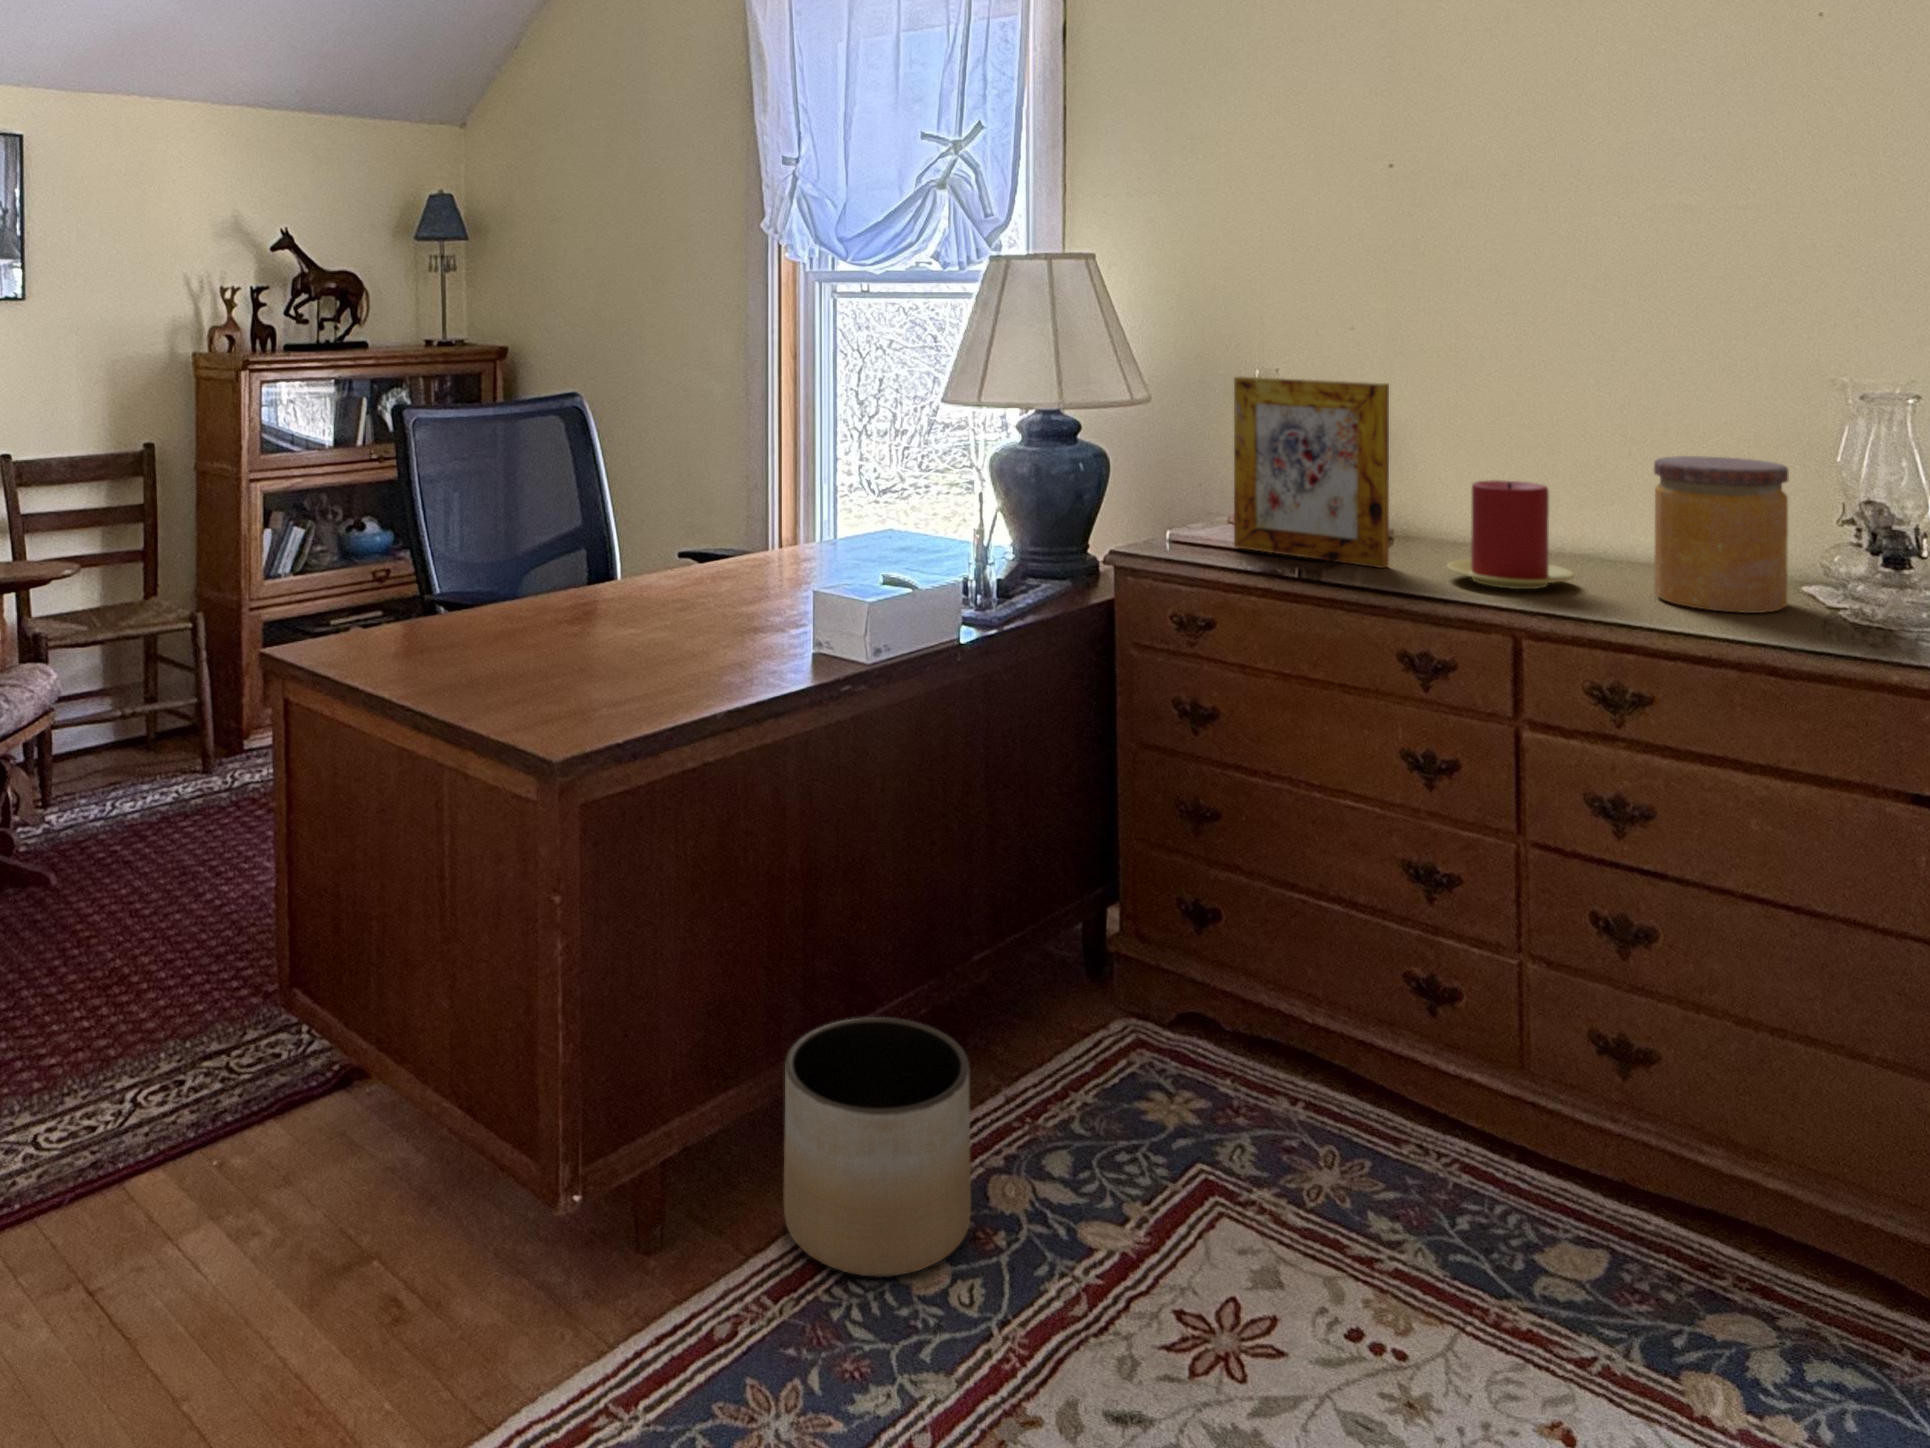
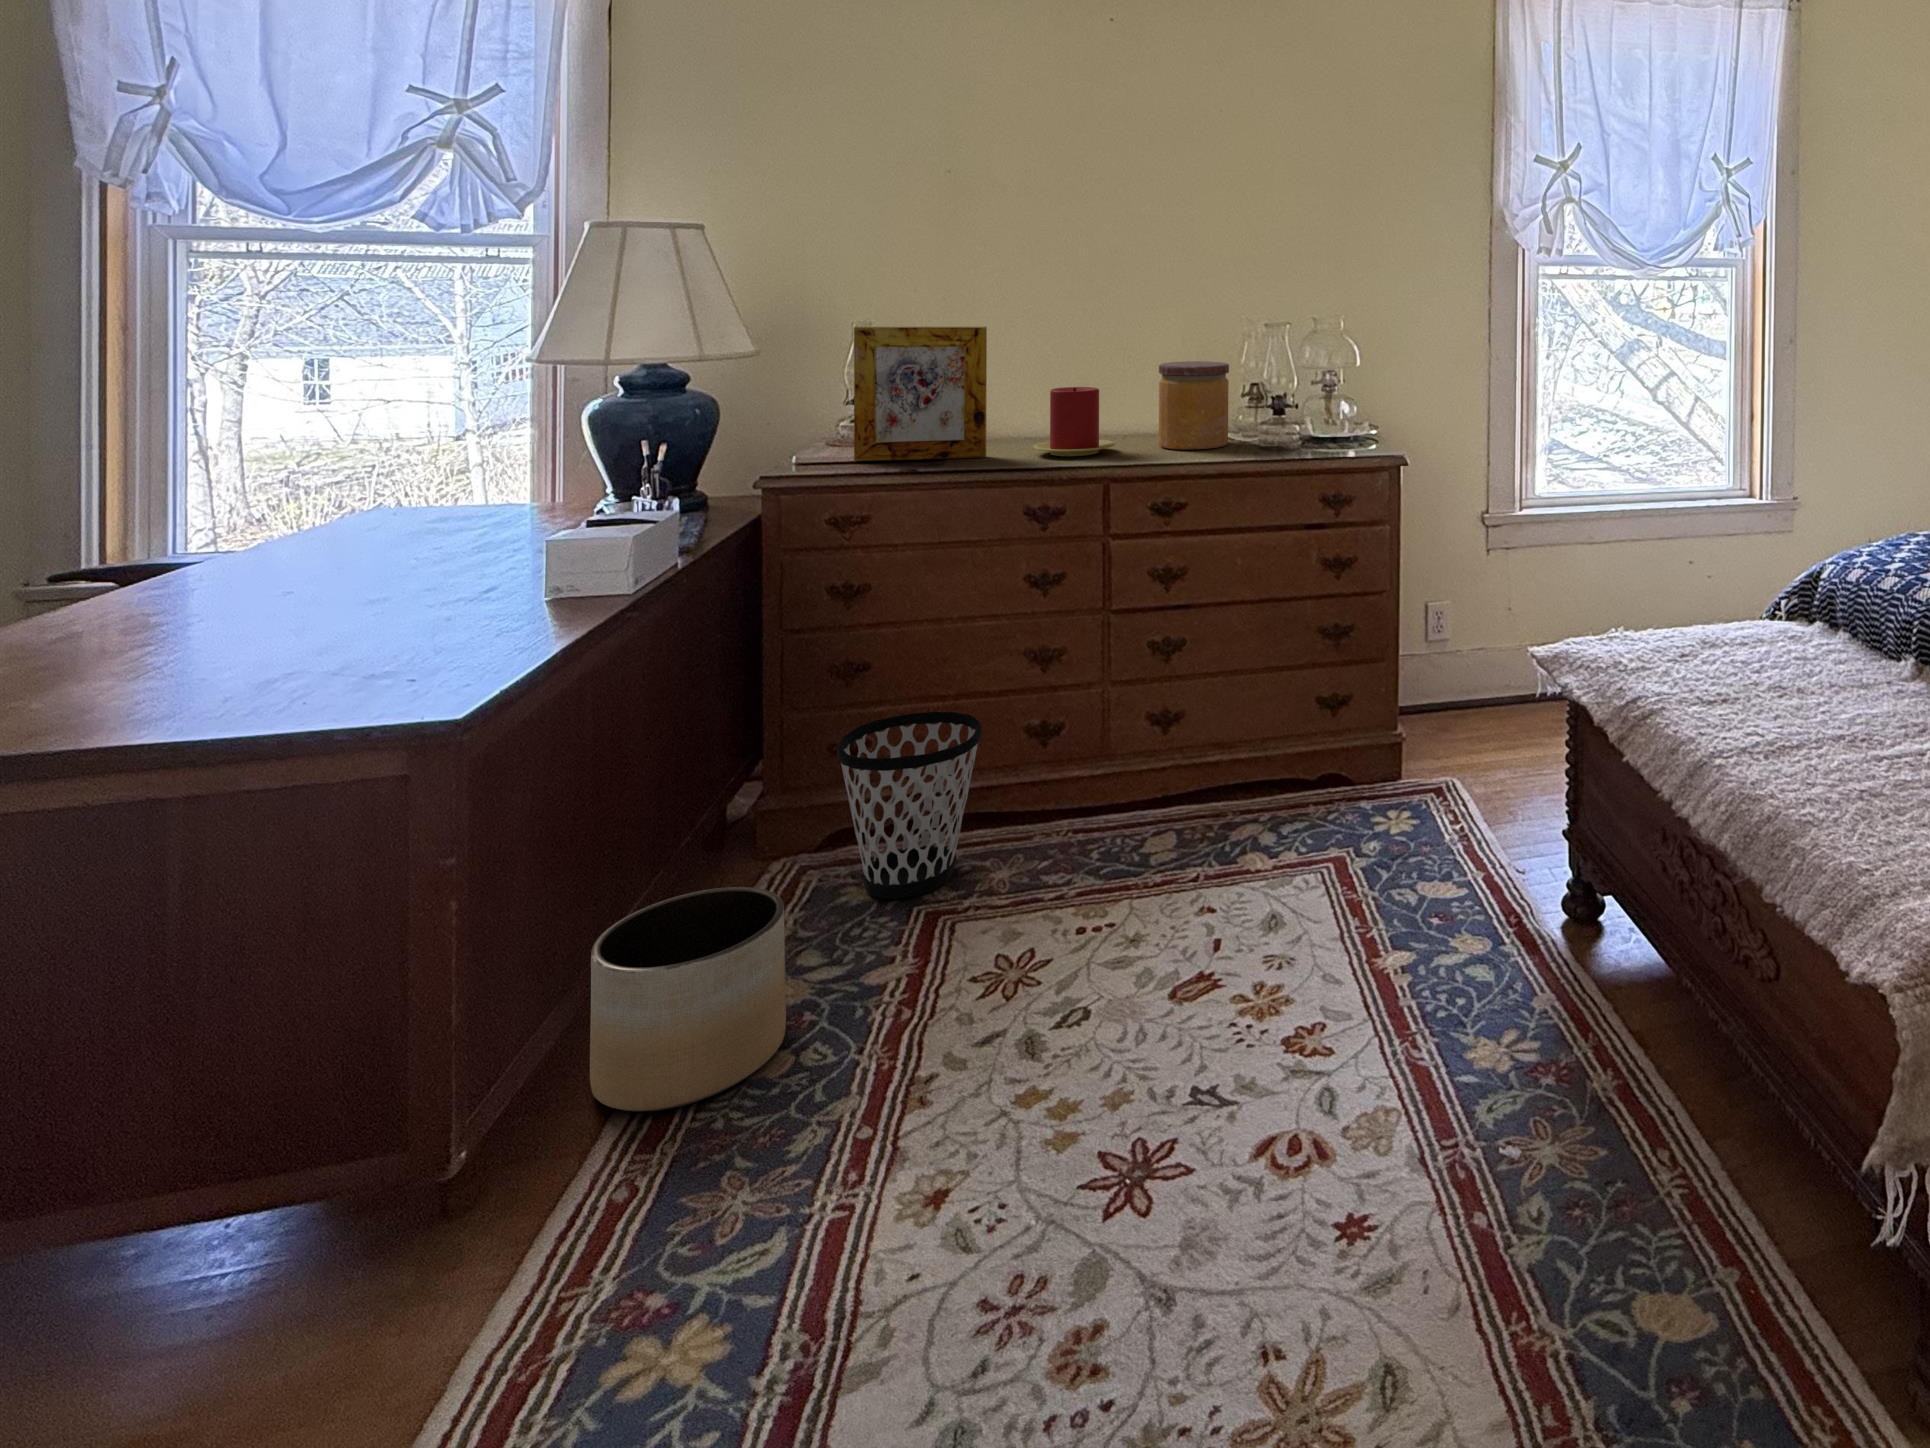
wastebasket: none [1134,891,1318,1153] -> present [837,712,982,899]

